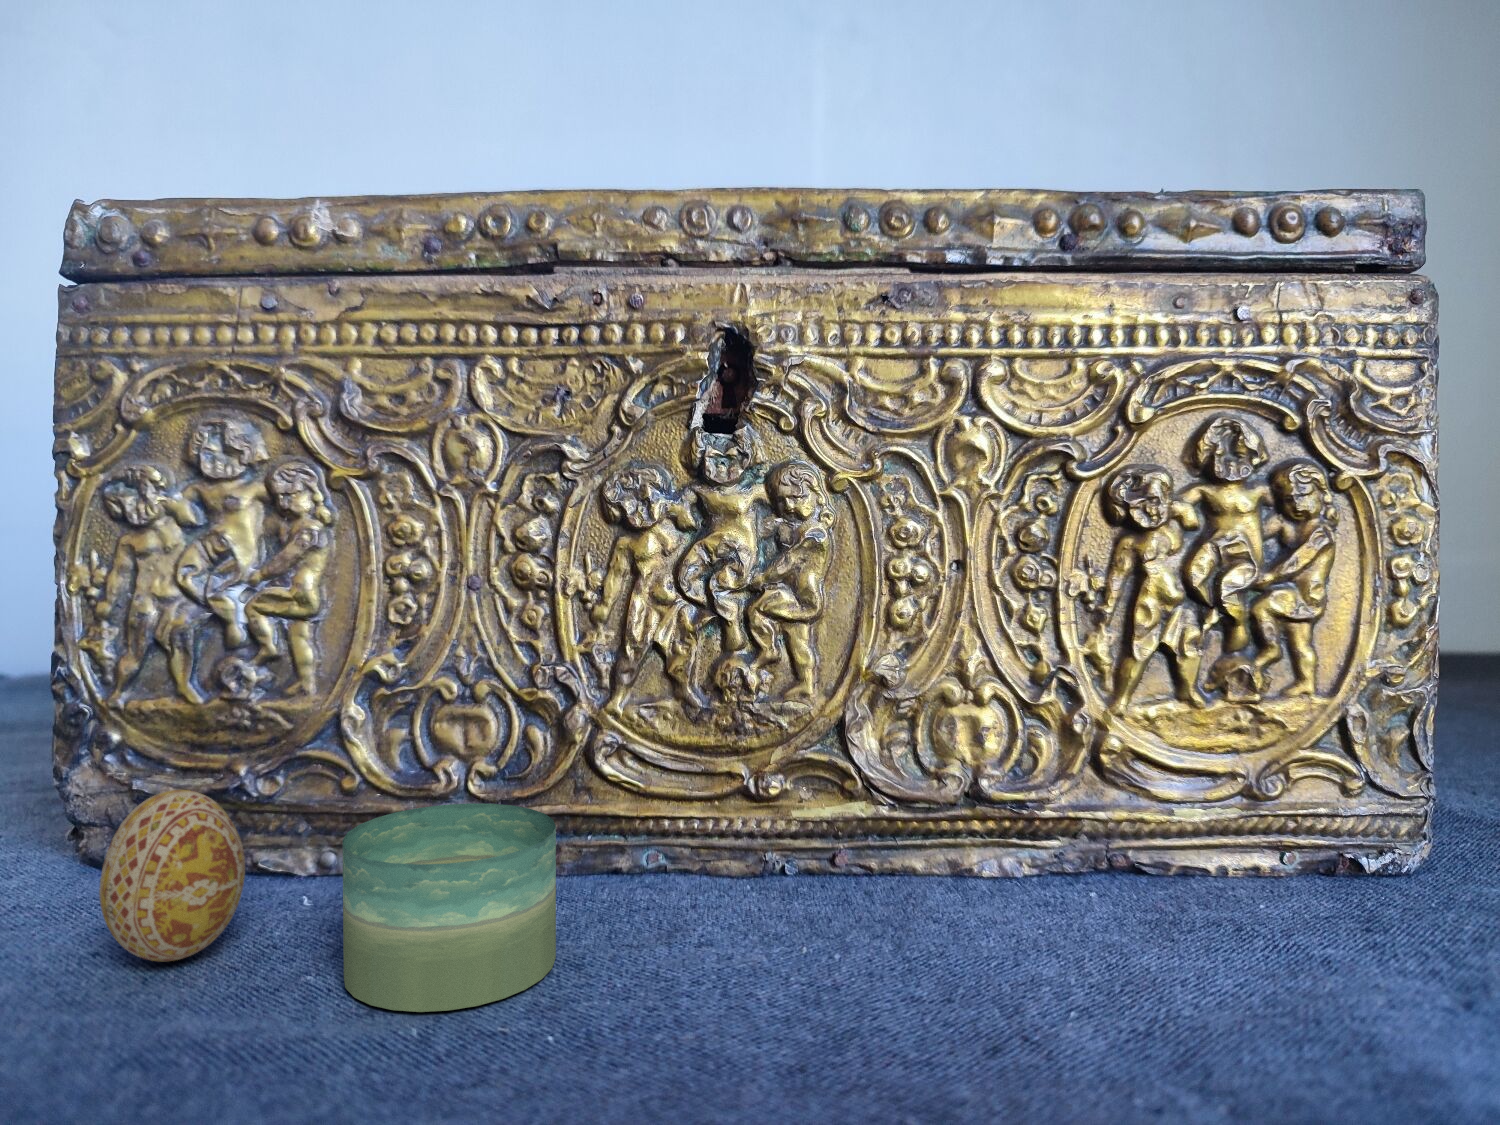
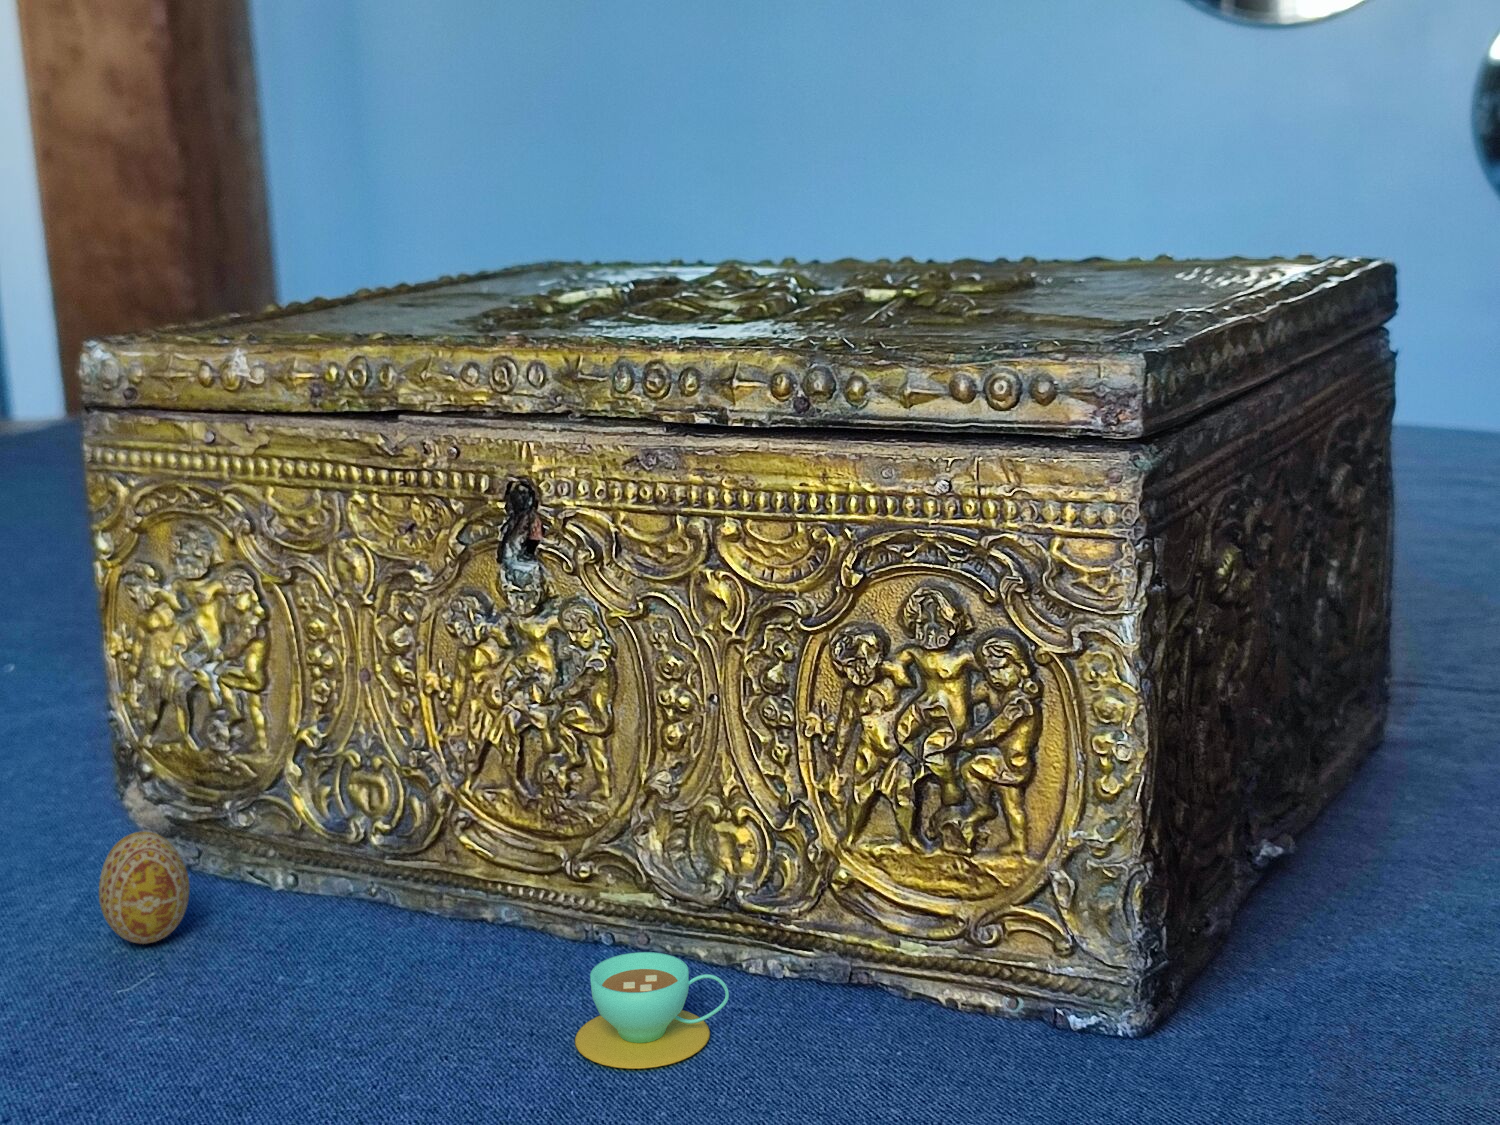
candle: present [342,803,556,1012] -> none [211,860,366,1007]
teacup: none [910,850,1086,995] -> present [575,952,729,1069]

